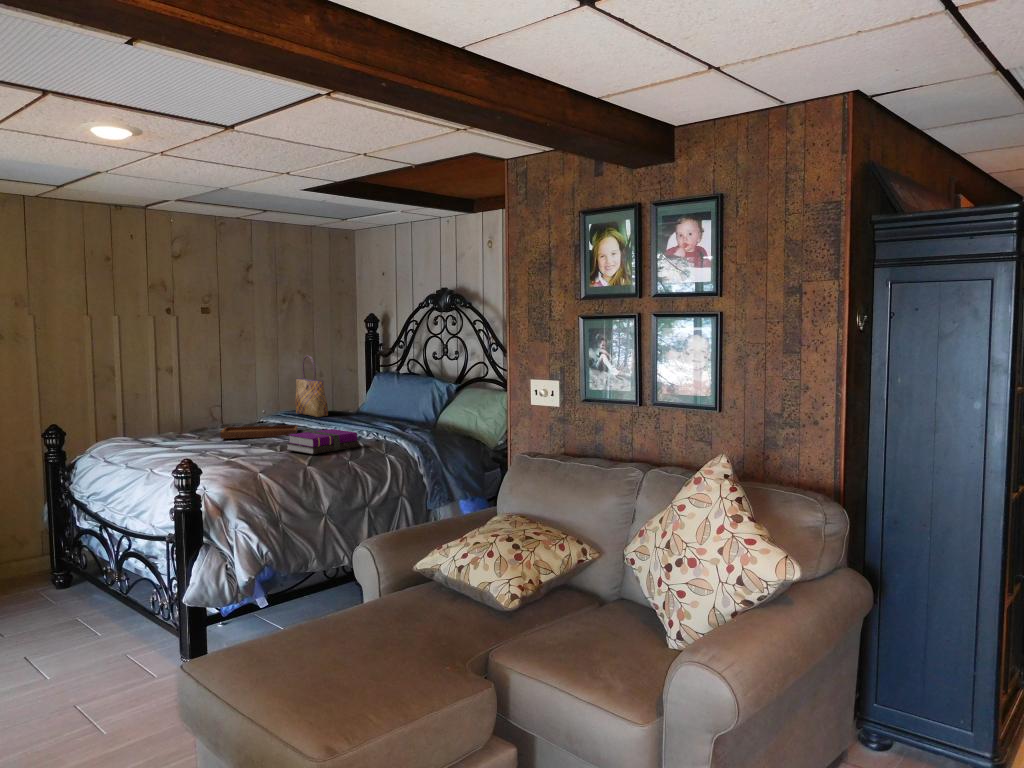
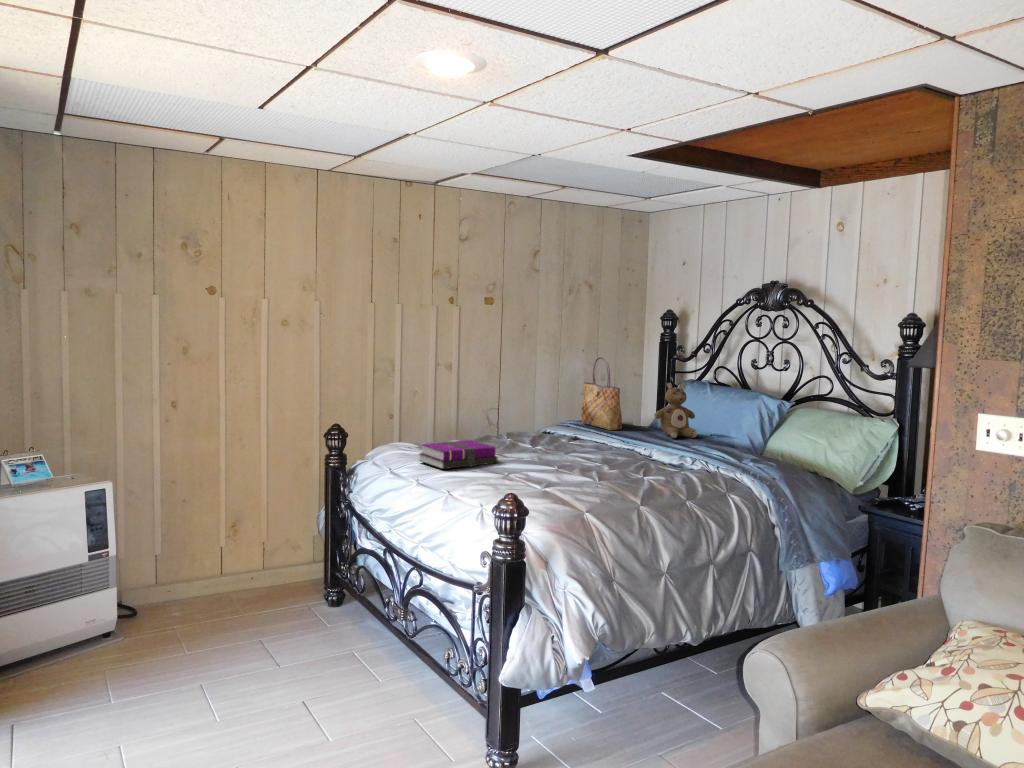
stuffed bear: none [350,373,386,419] -> present [654,383,697,438]
tray: present [220,410,298,439] -> none [514,422,600,457]
notebook: present [286,429,360,454] -> present [419,440,498,469]

